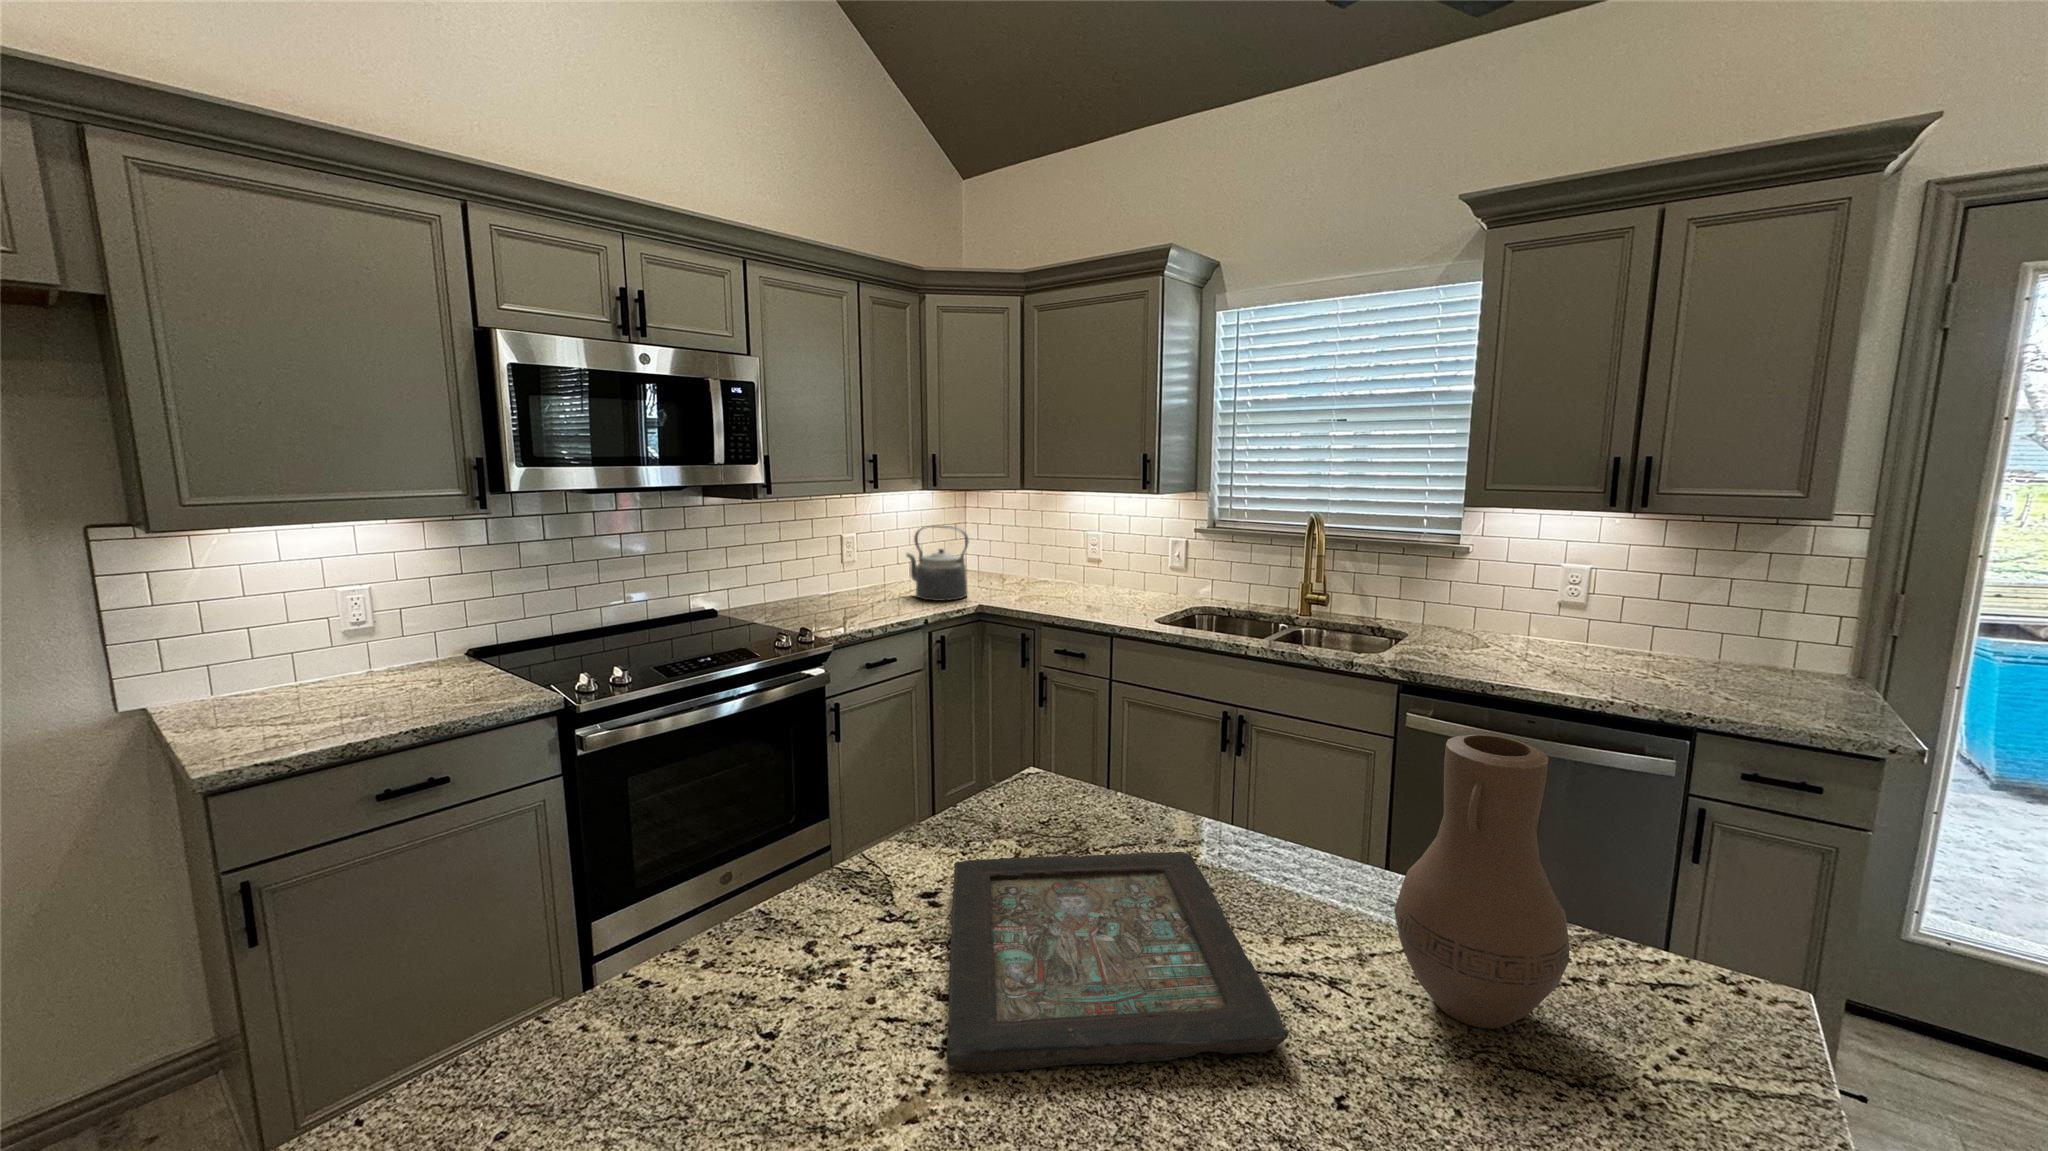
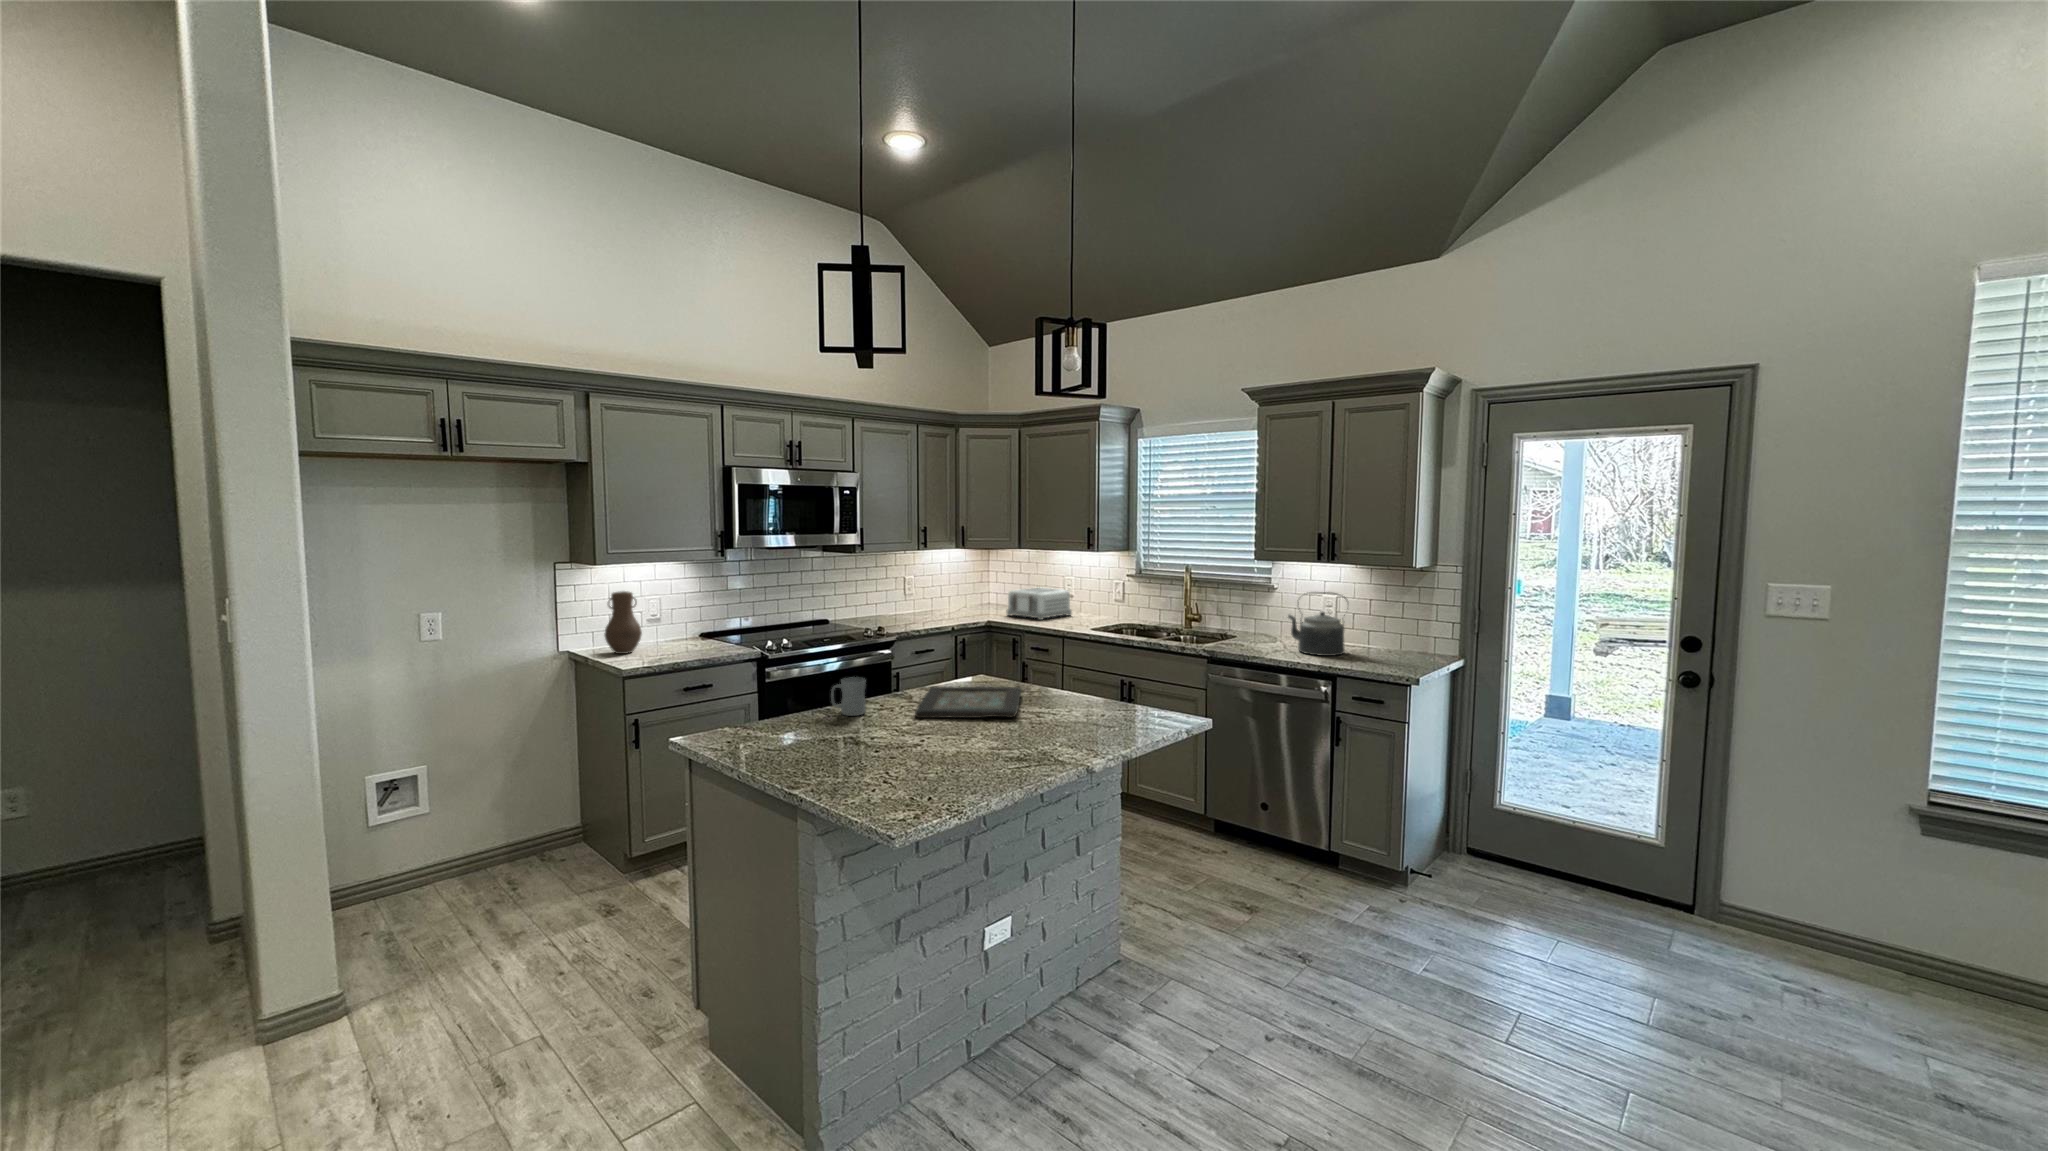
kettle: present [906,525,969,601] -> present [1288,592,1346,656]
toaster: none [1002,549,1101,602] -> present [1007,587,1072,620]
vase: present [1394,735,1570,1029] -> present [604,591,642,654]
mug: none [654,922,777,1077] -> present [831,677,866,716]

